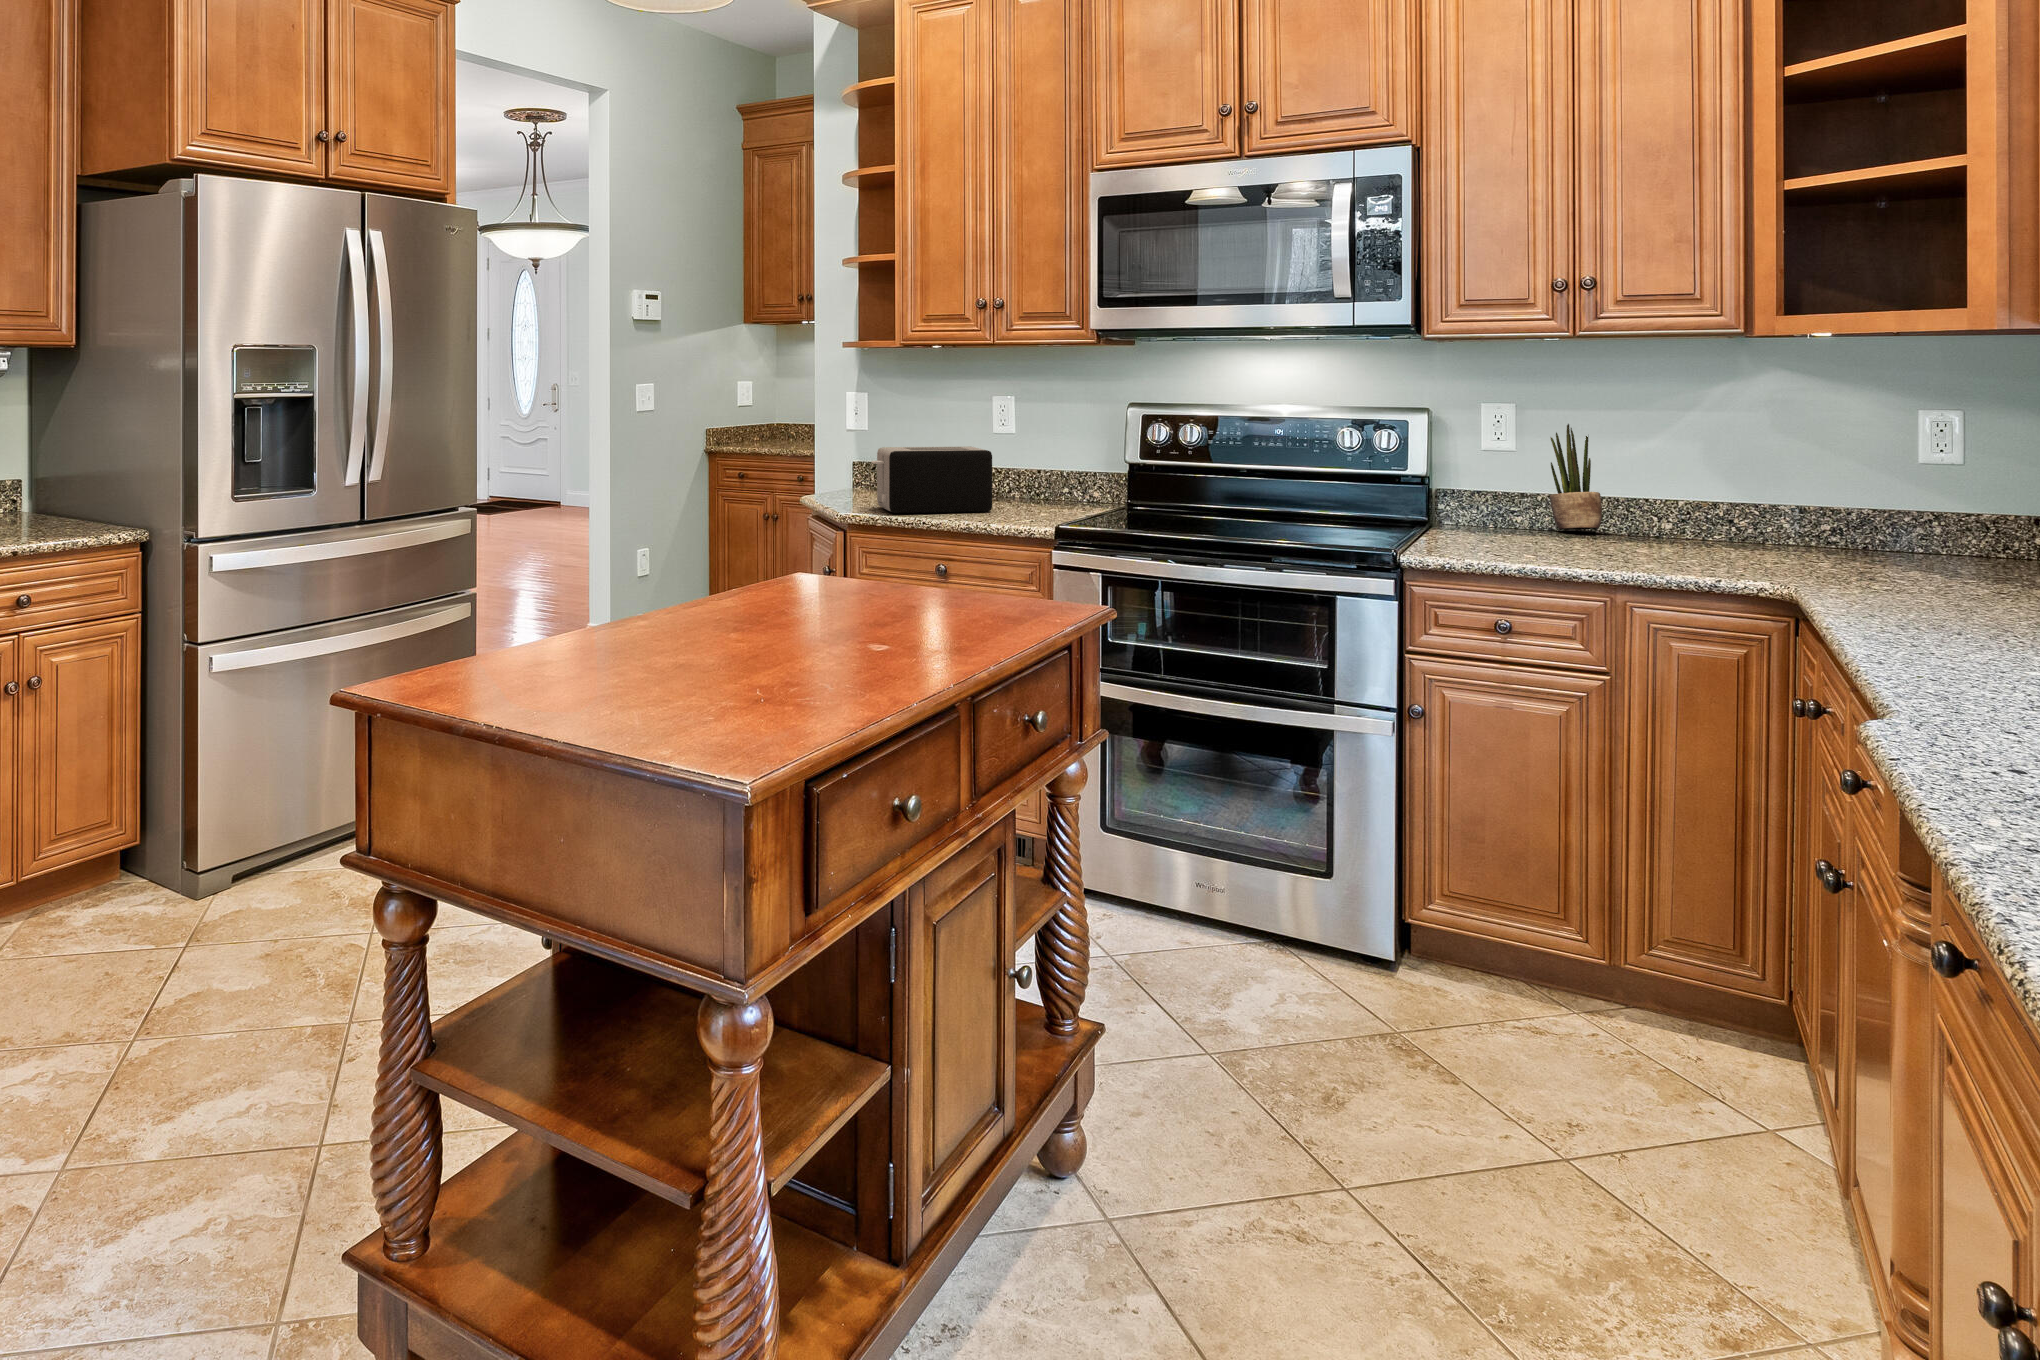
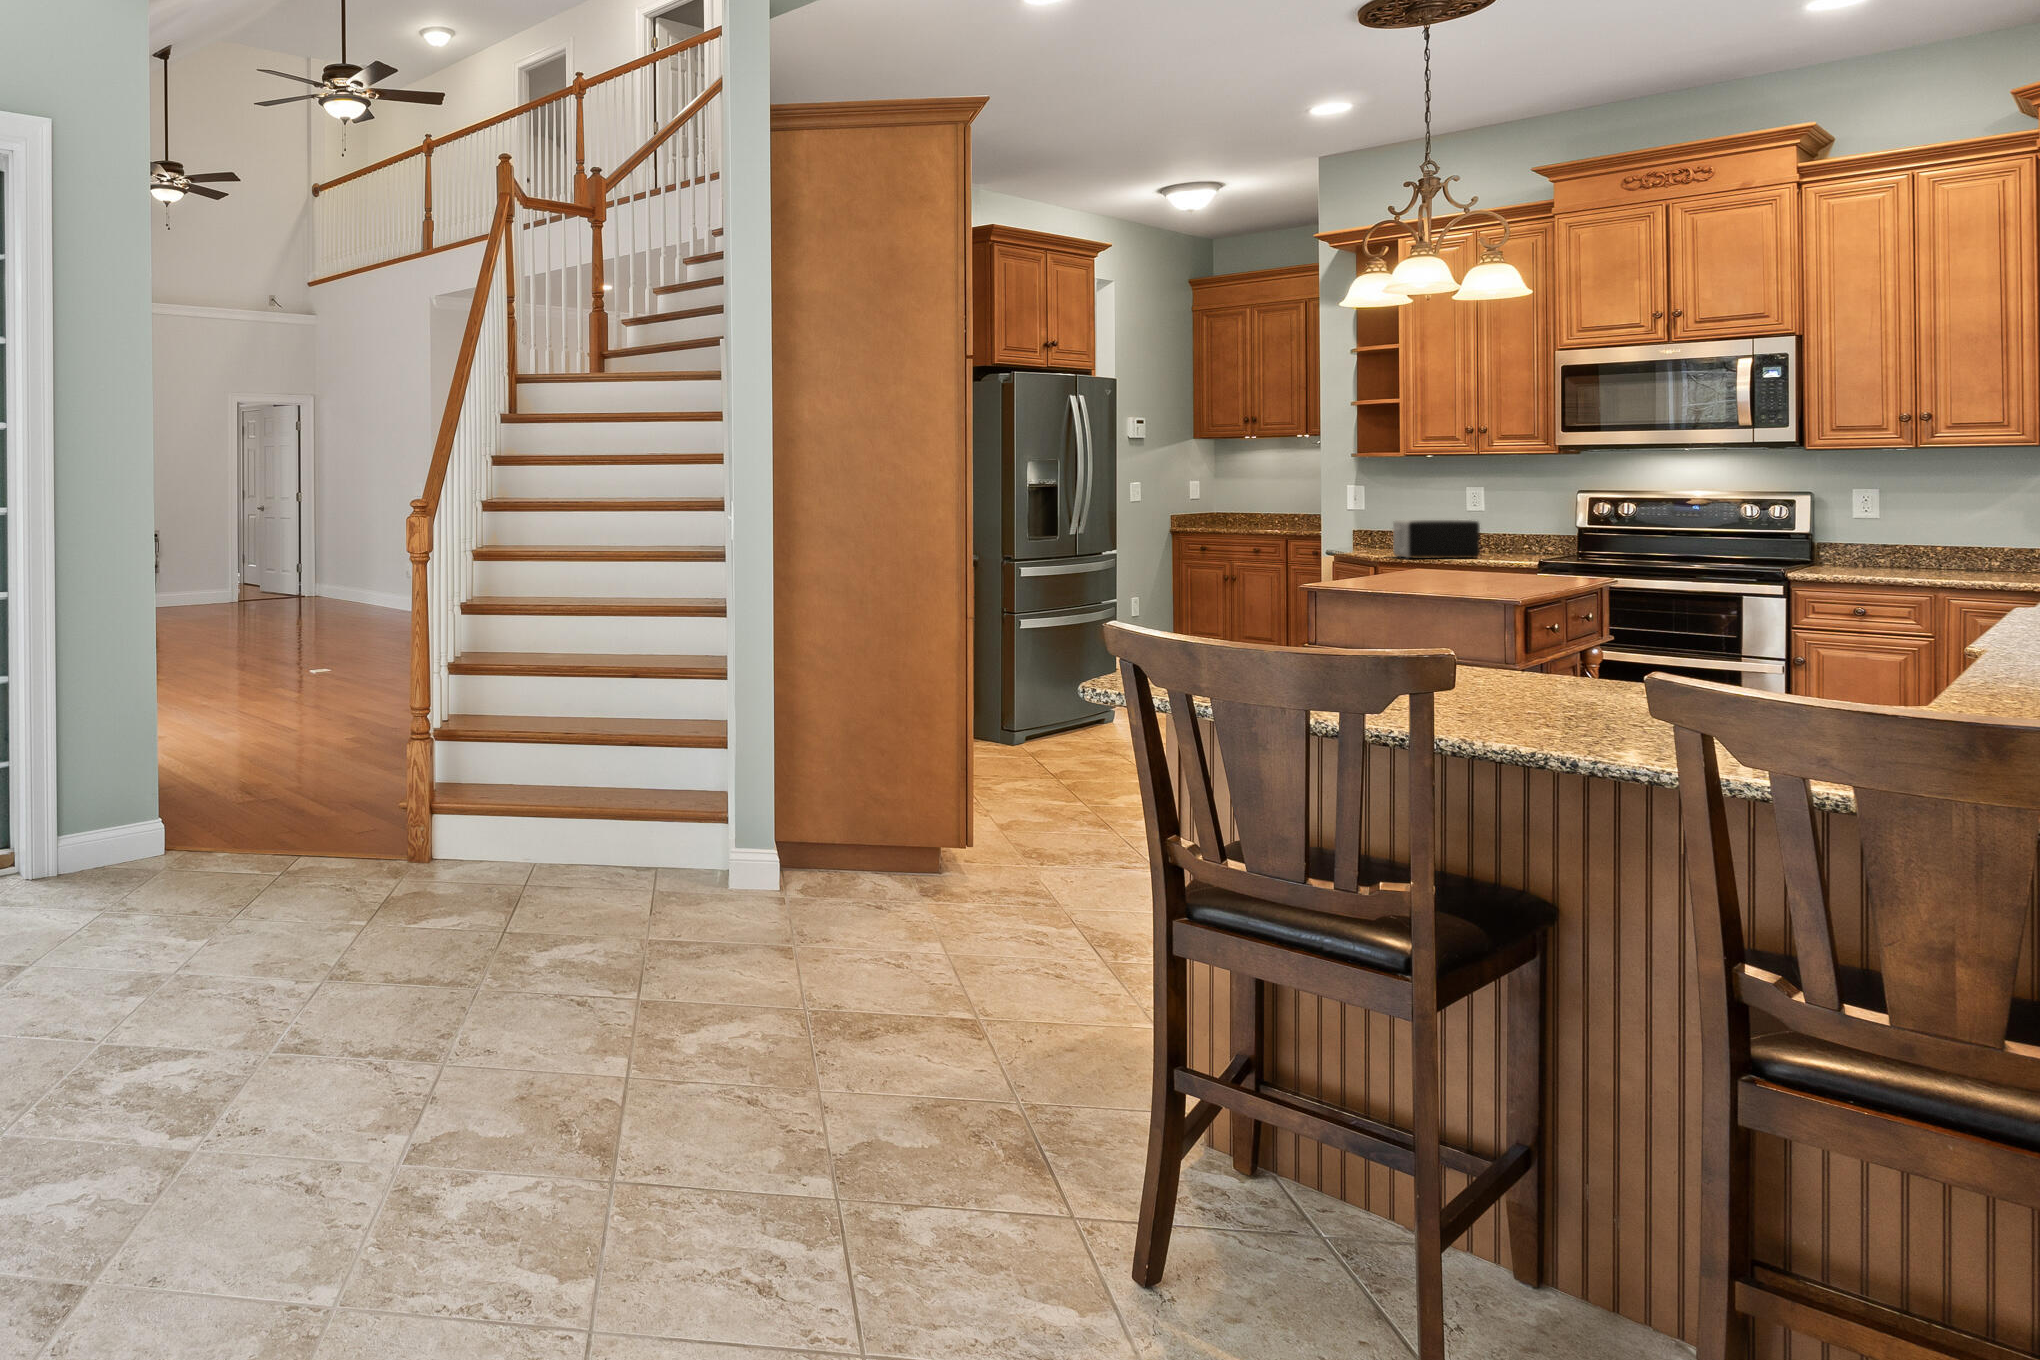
potted plant: present [1550,424,1602,530] -> none [1901,499,1940,565]

